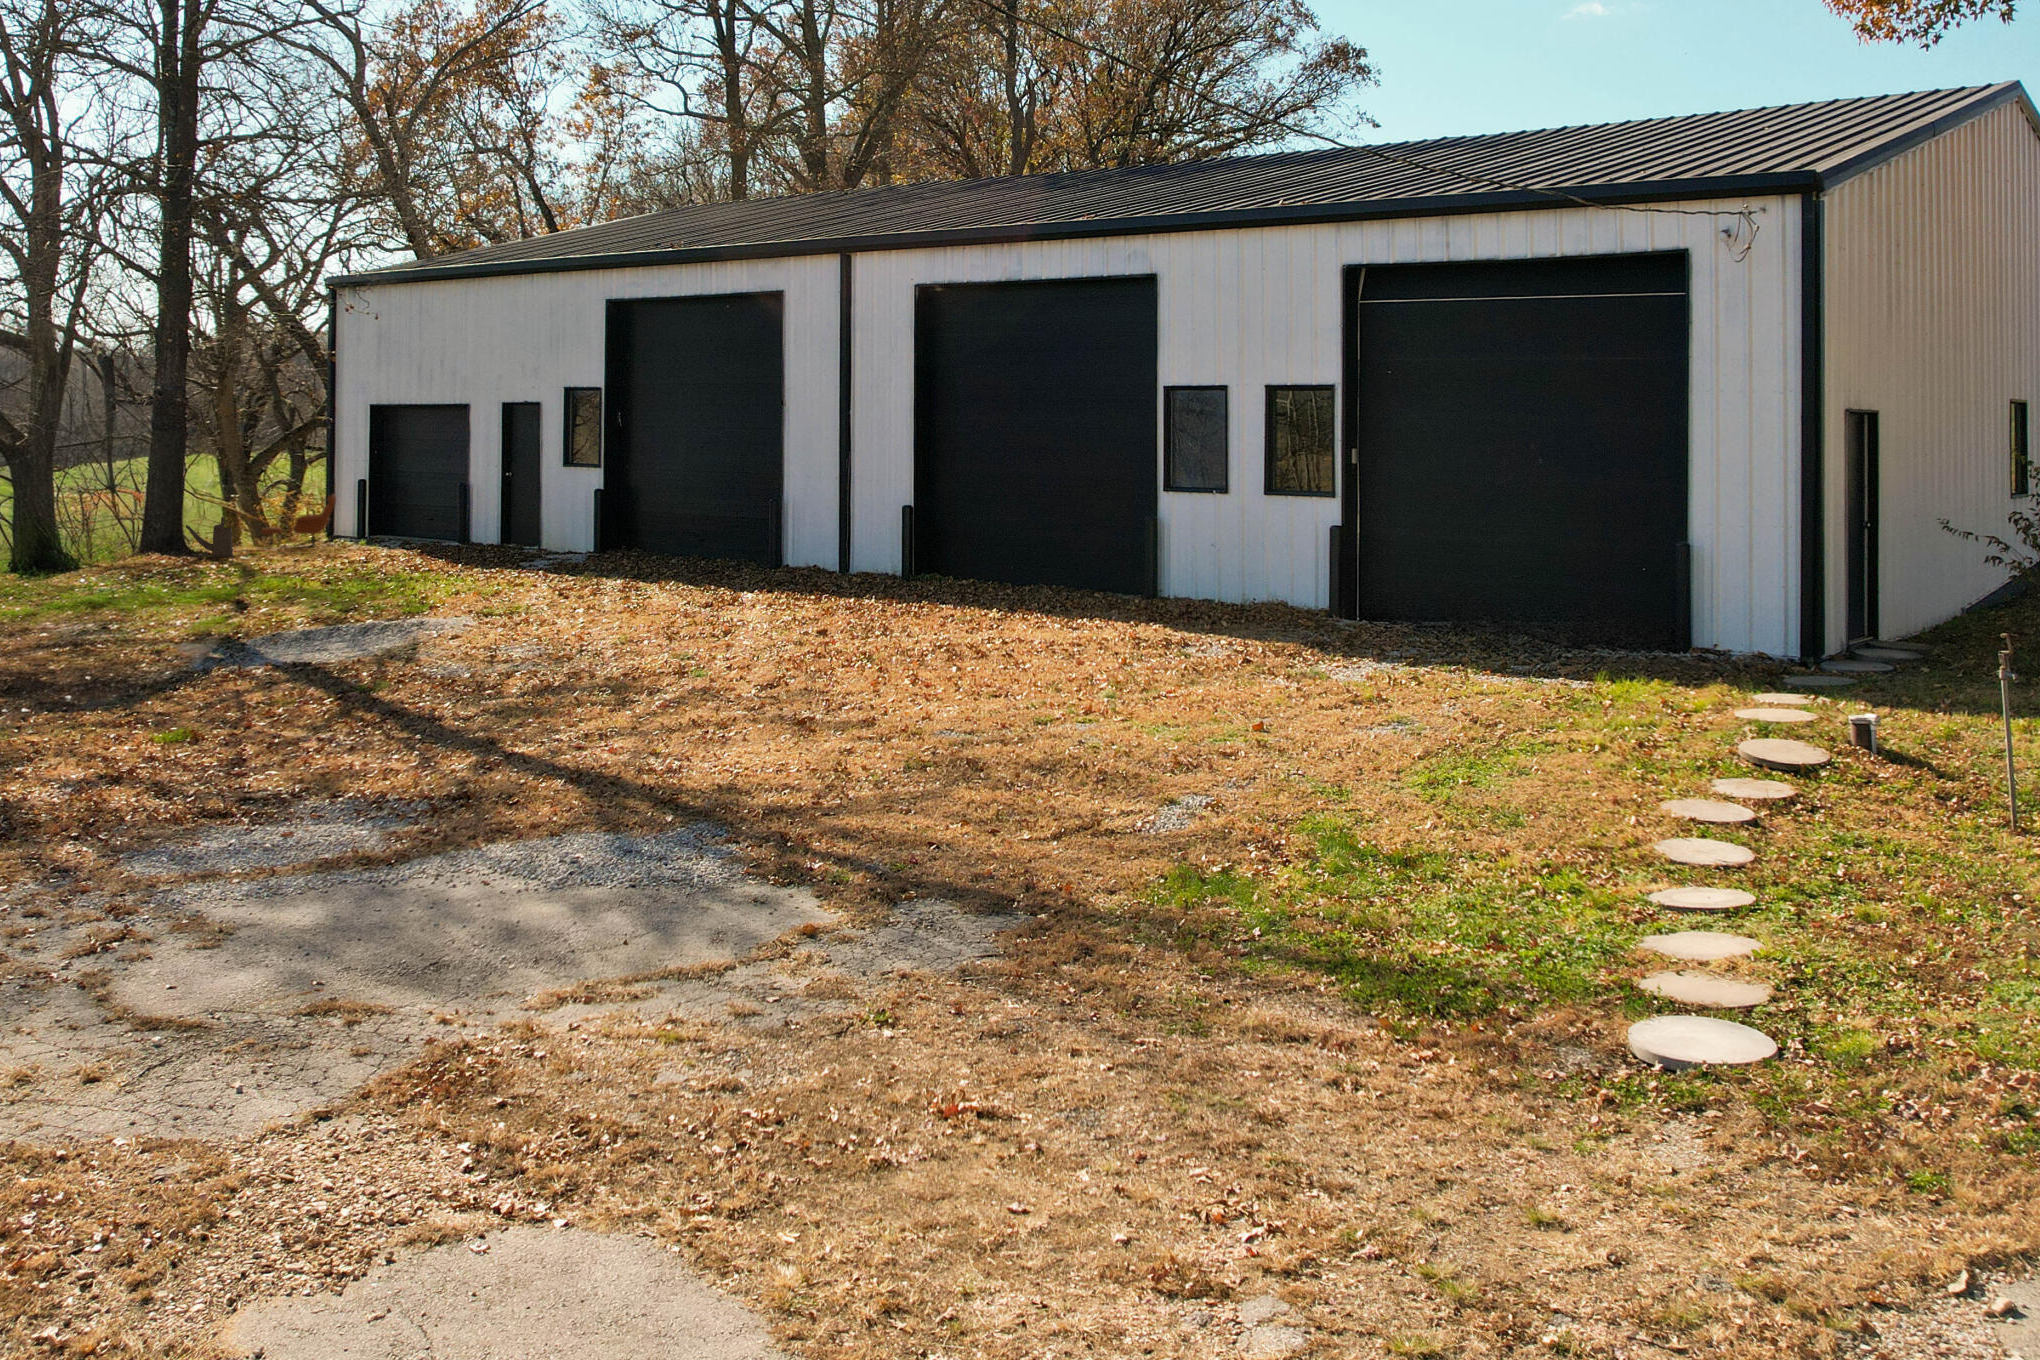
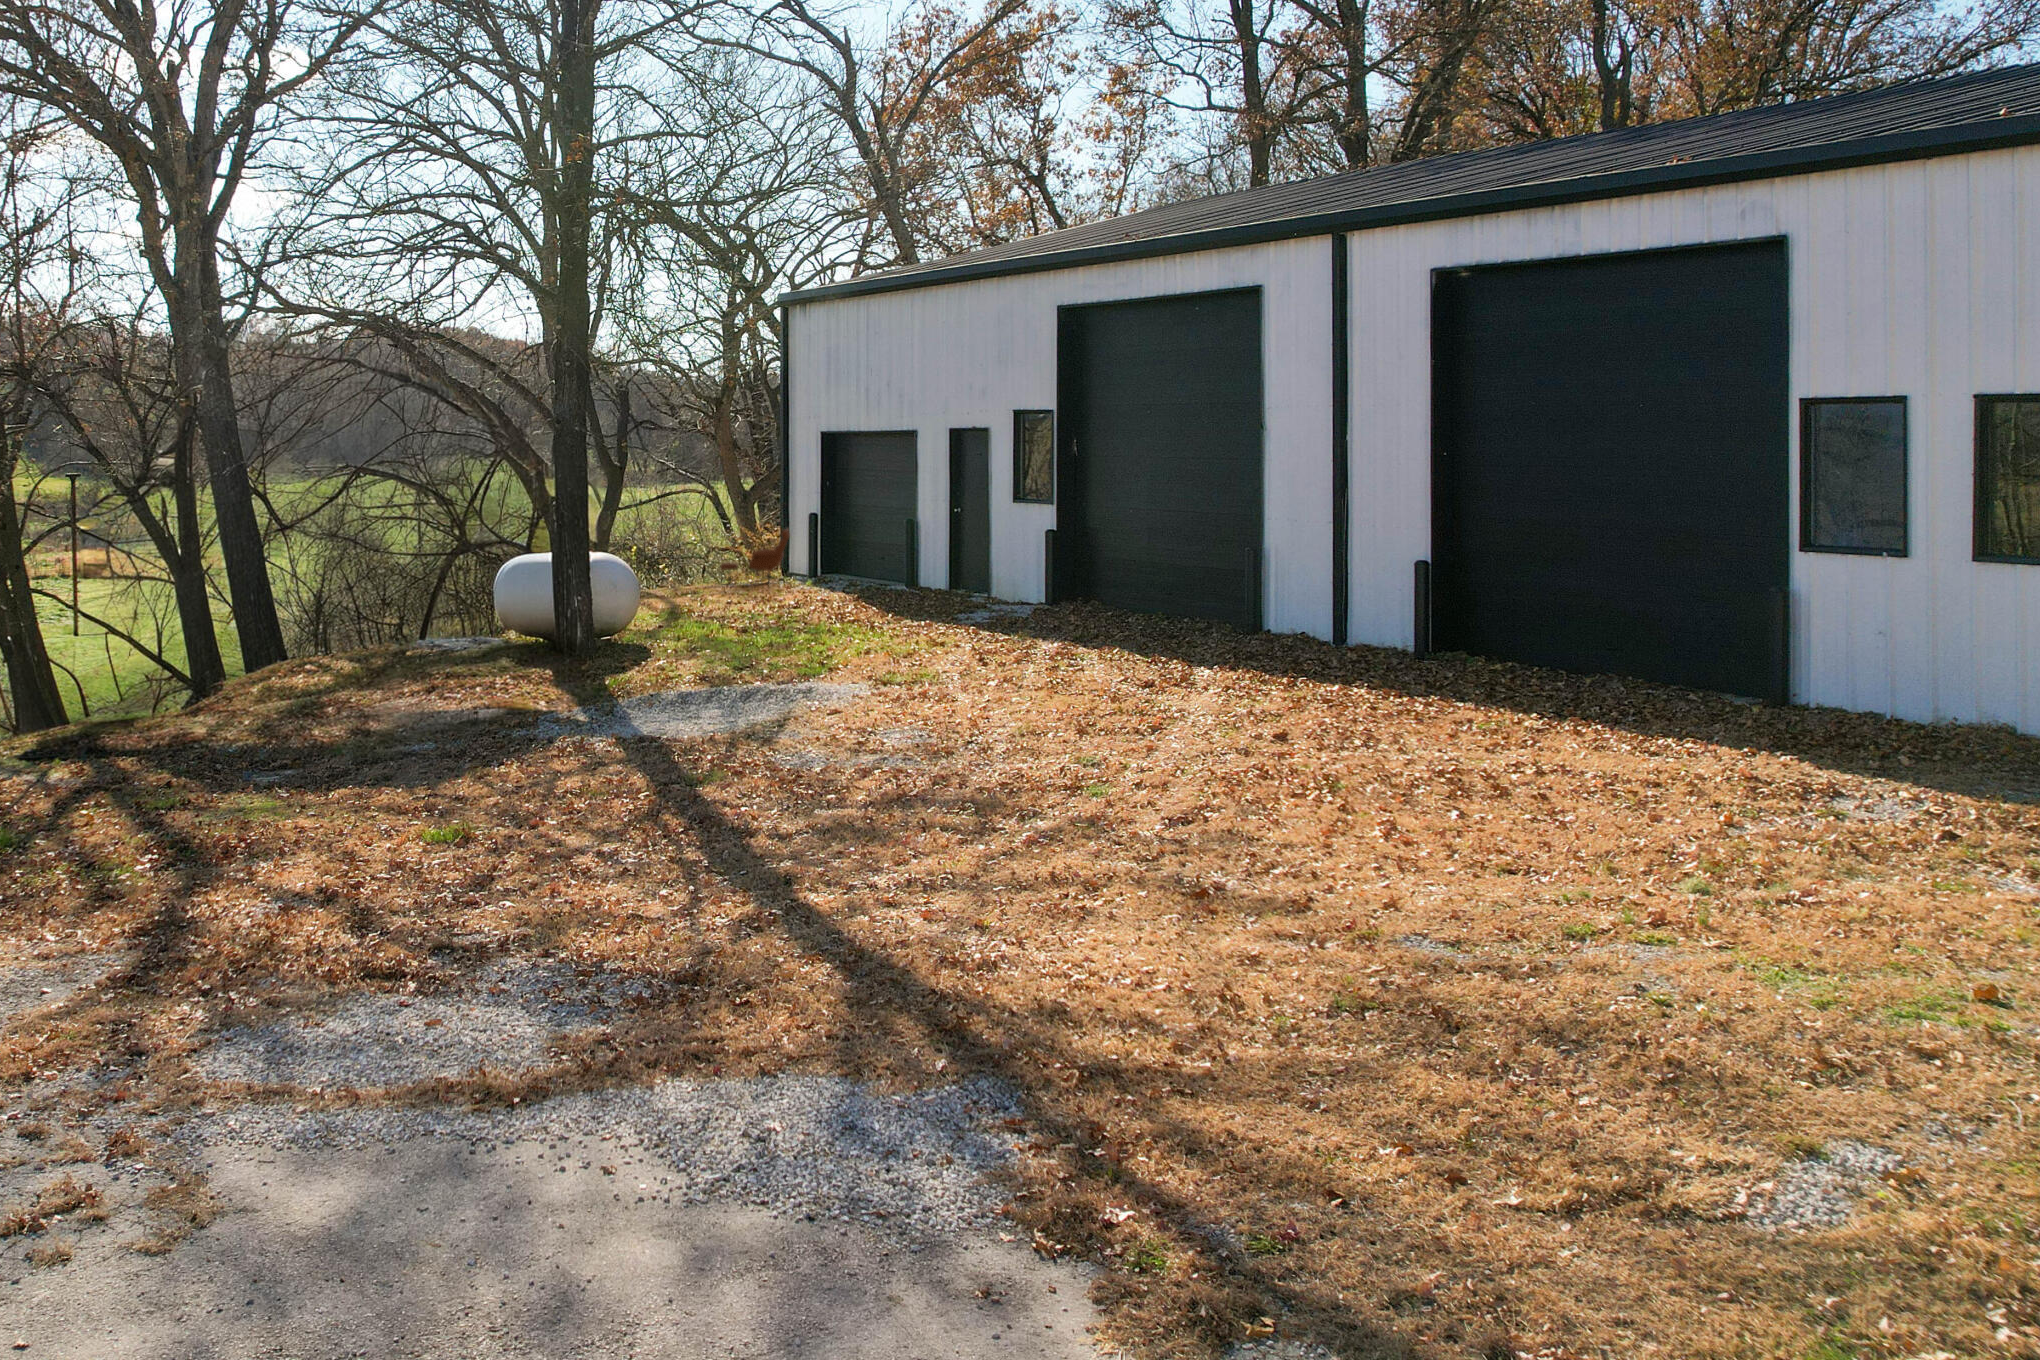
watering can: present [186,517,241,558] -> none [645,553,695,594]

